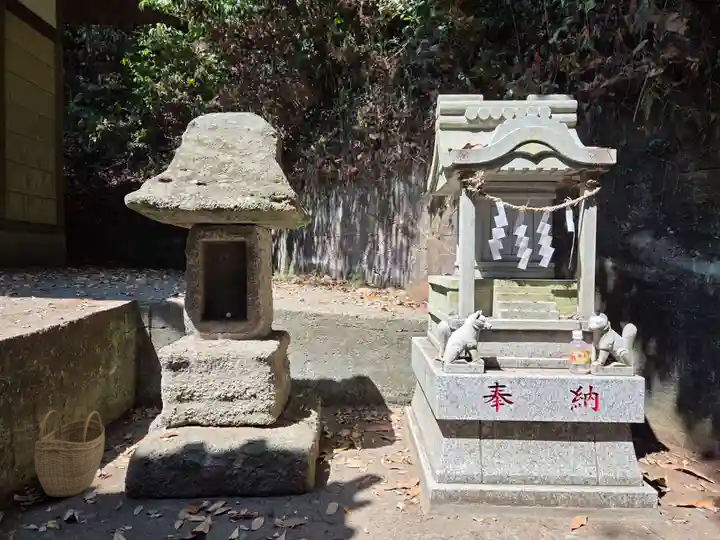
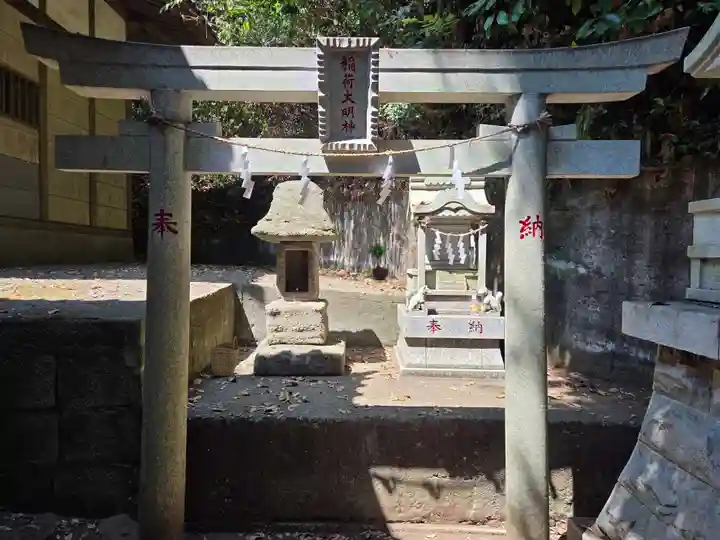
potted tree: none [360,232,394,292] -> present [369,244,389,280]

